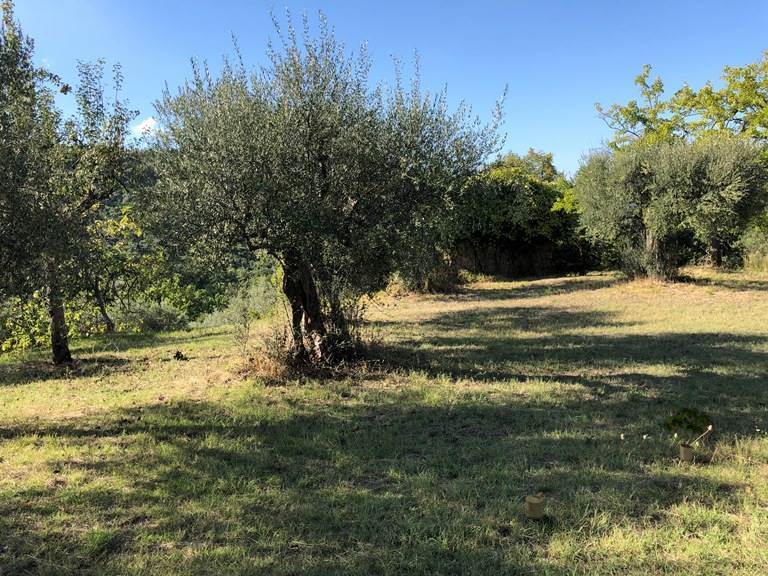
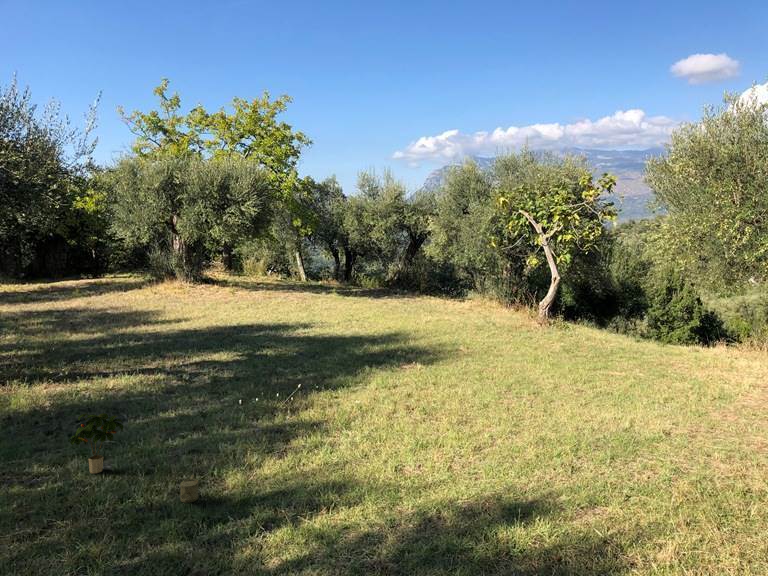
potted plant: present [661,405,714,461] -> present [68,413,123,473]

